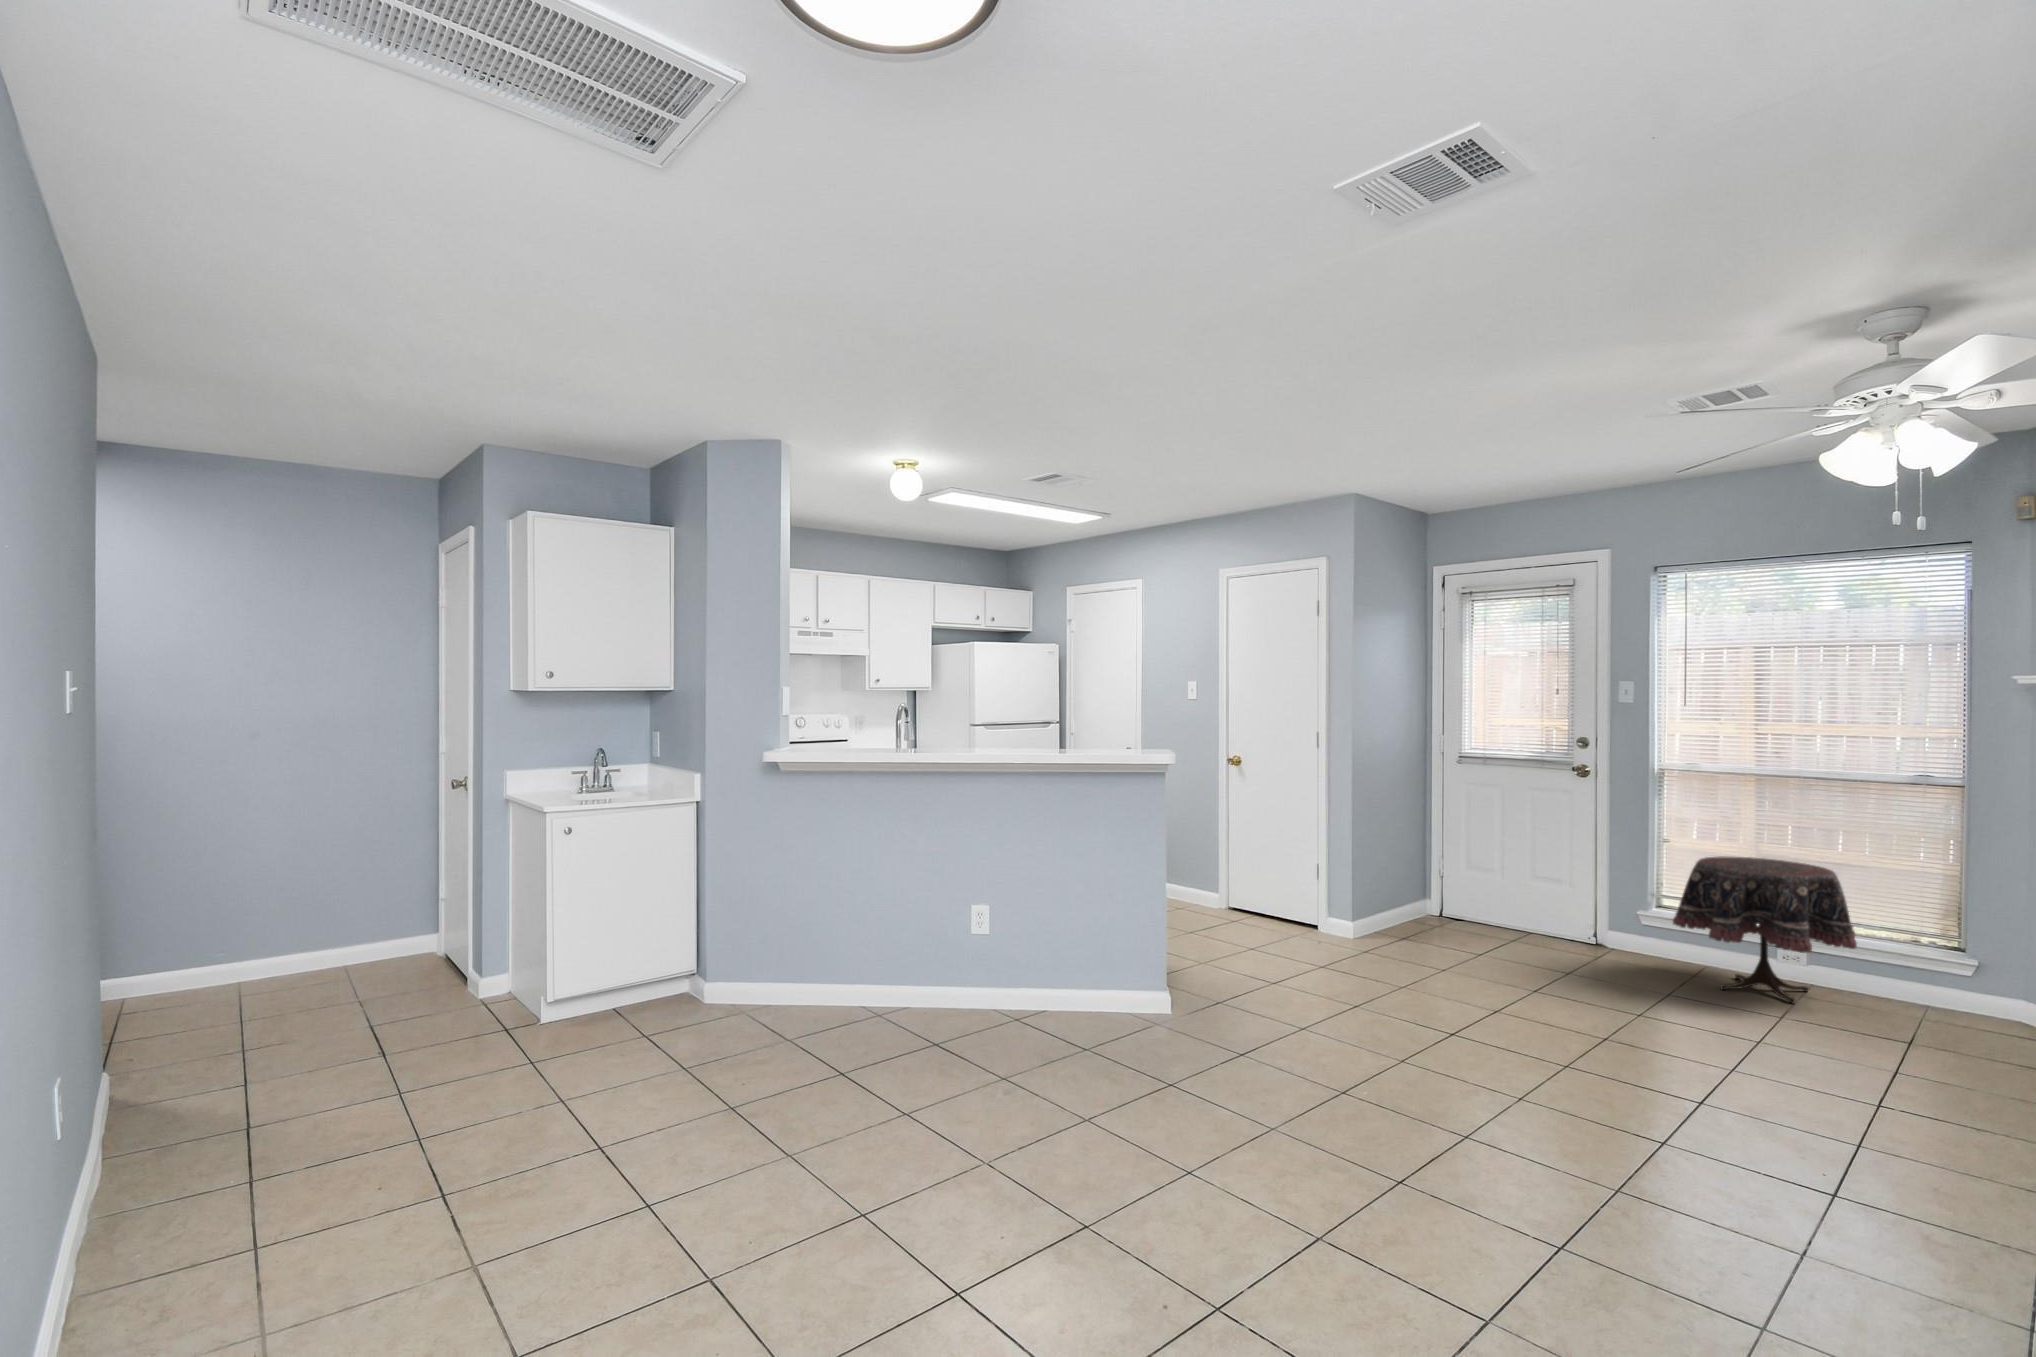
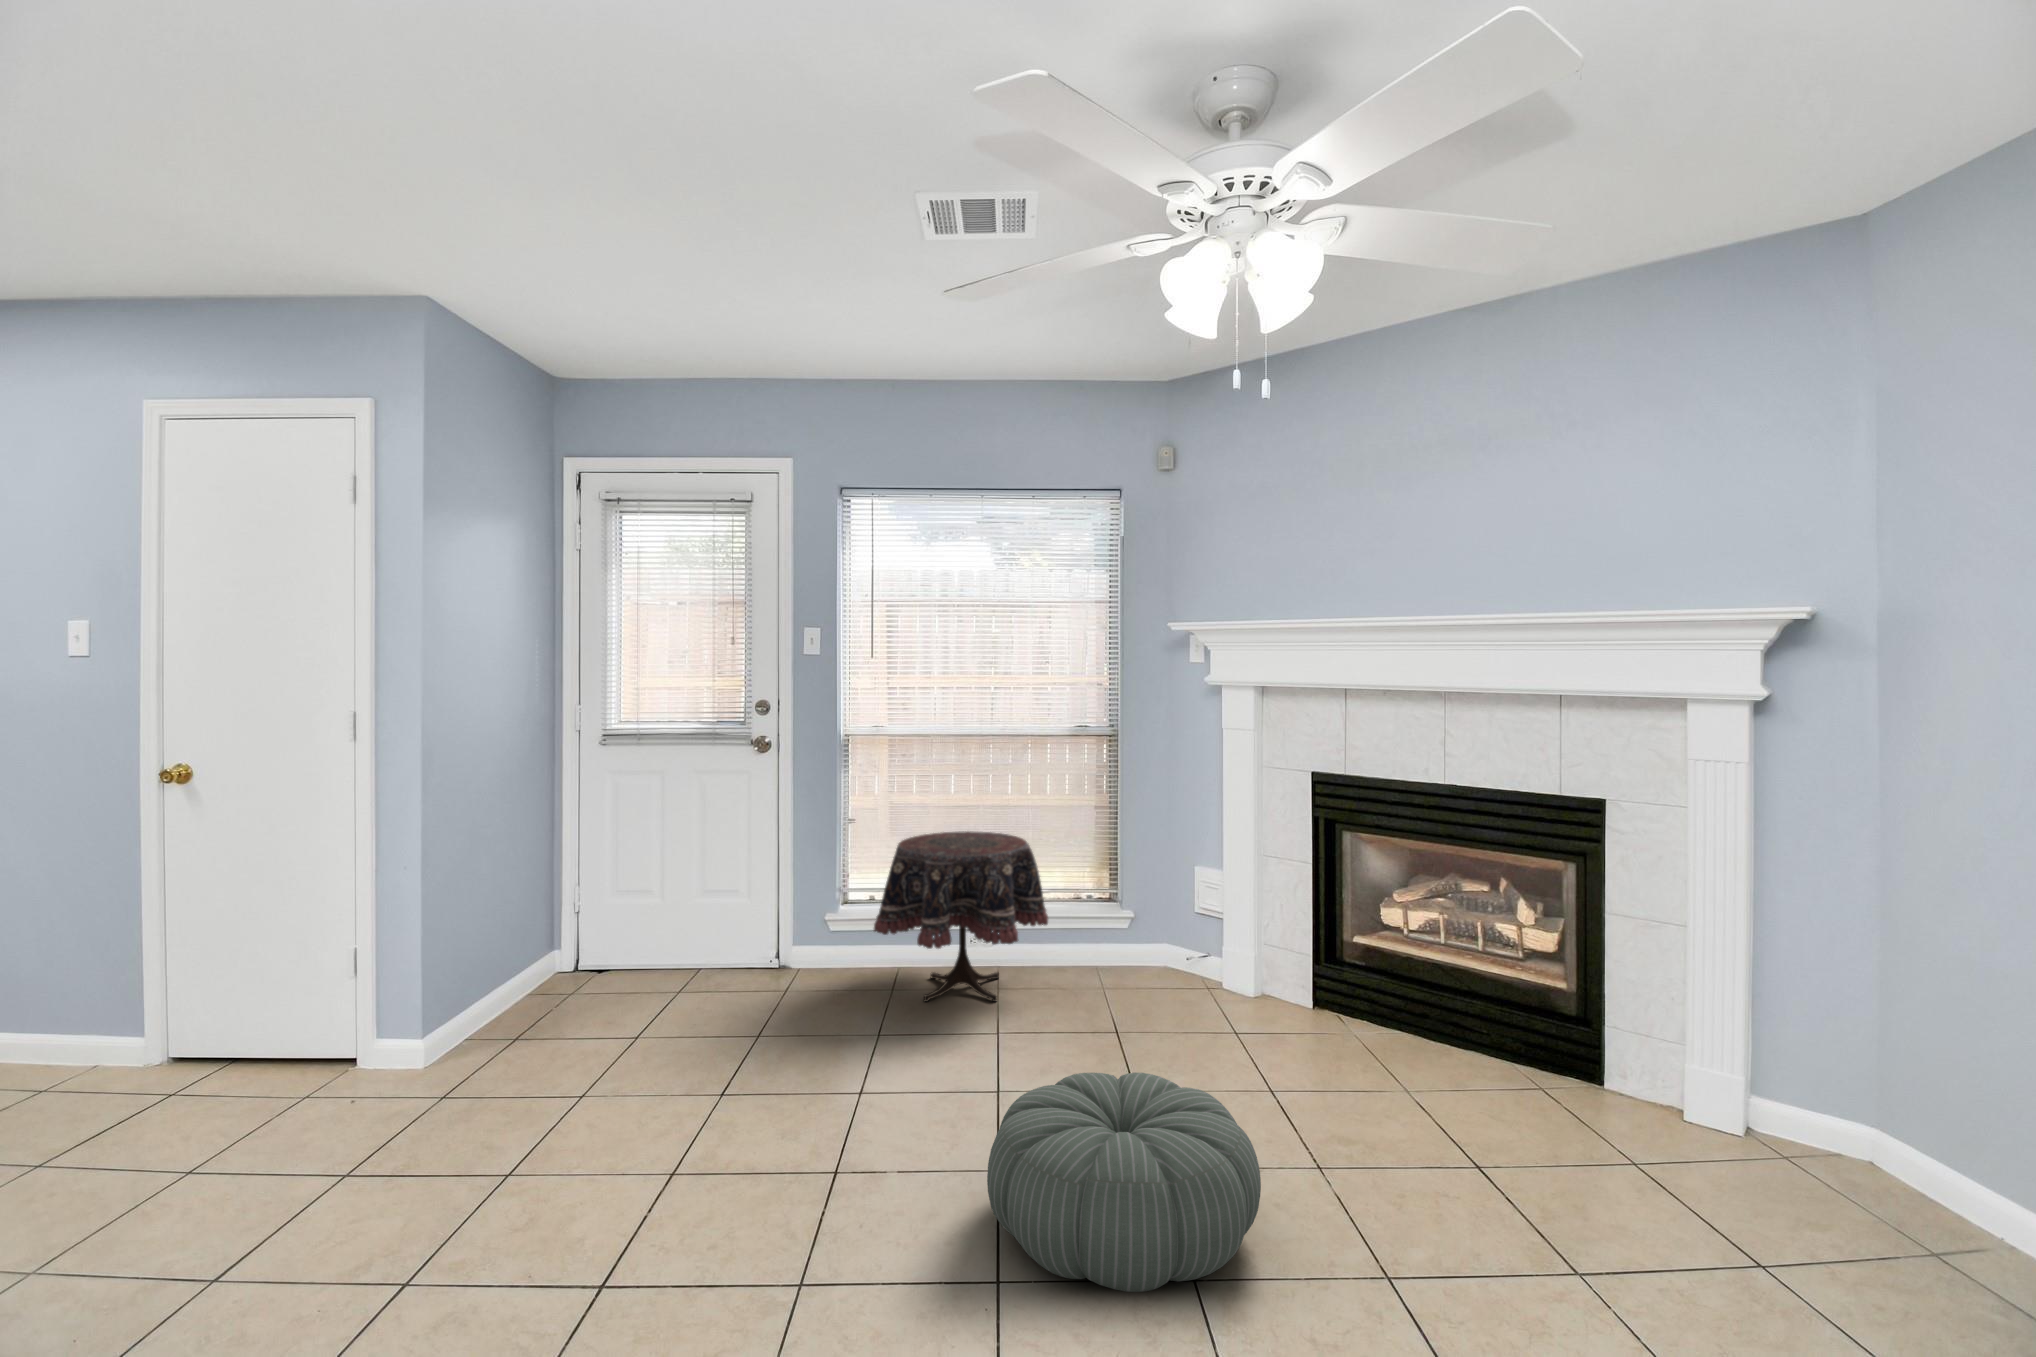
pouf: none [1706,1019,1948,1152] -> present [987,1073,1261,1292]

